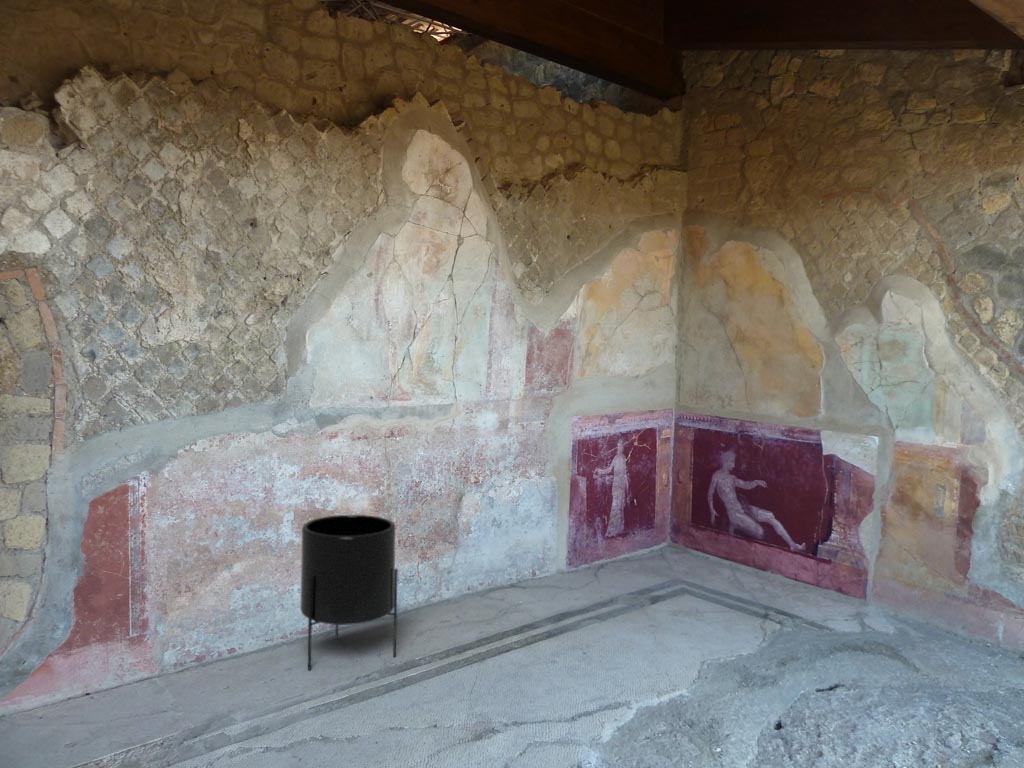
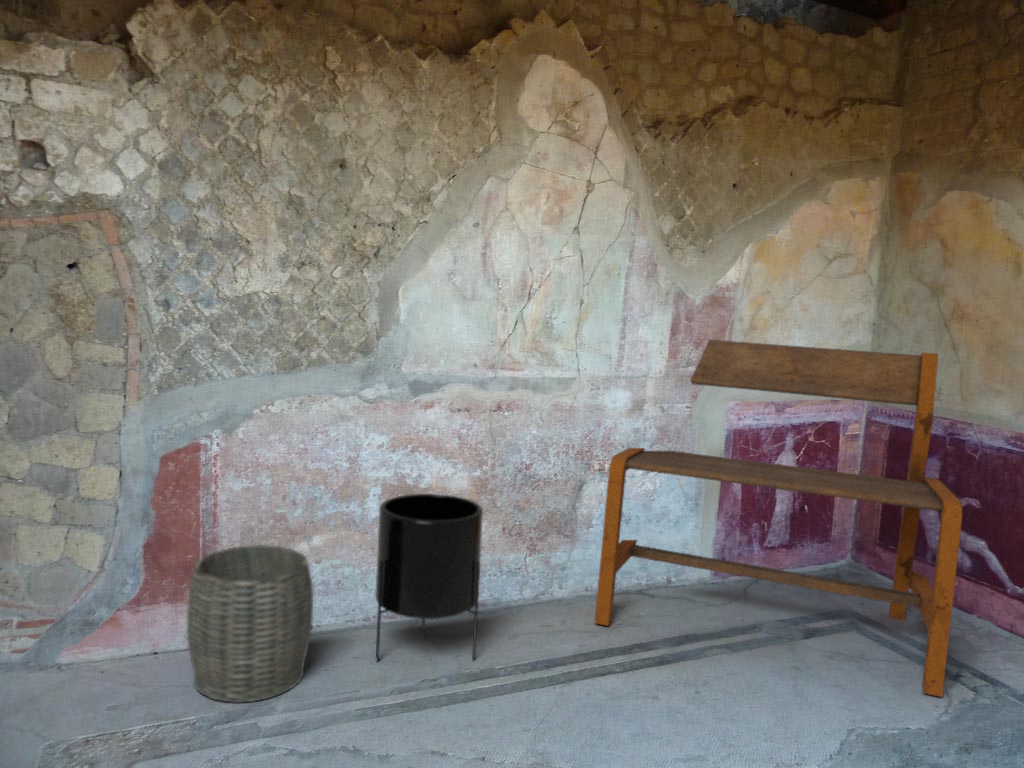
bench: none [485,362,763,632] -> present [595,340,962,697]
woven basket: none [134,576,253,722] -> present [187,545,313,703]

